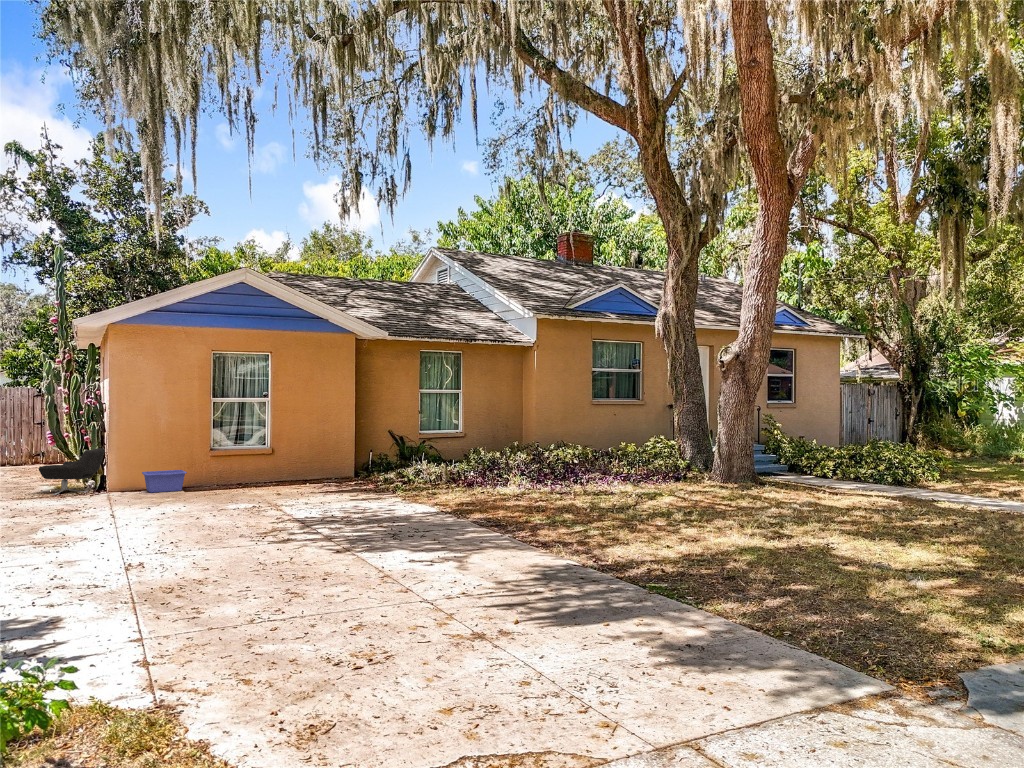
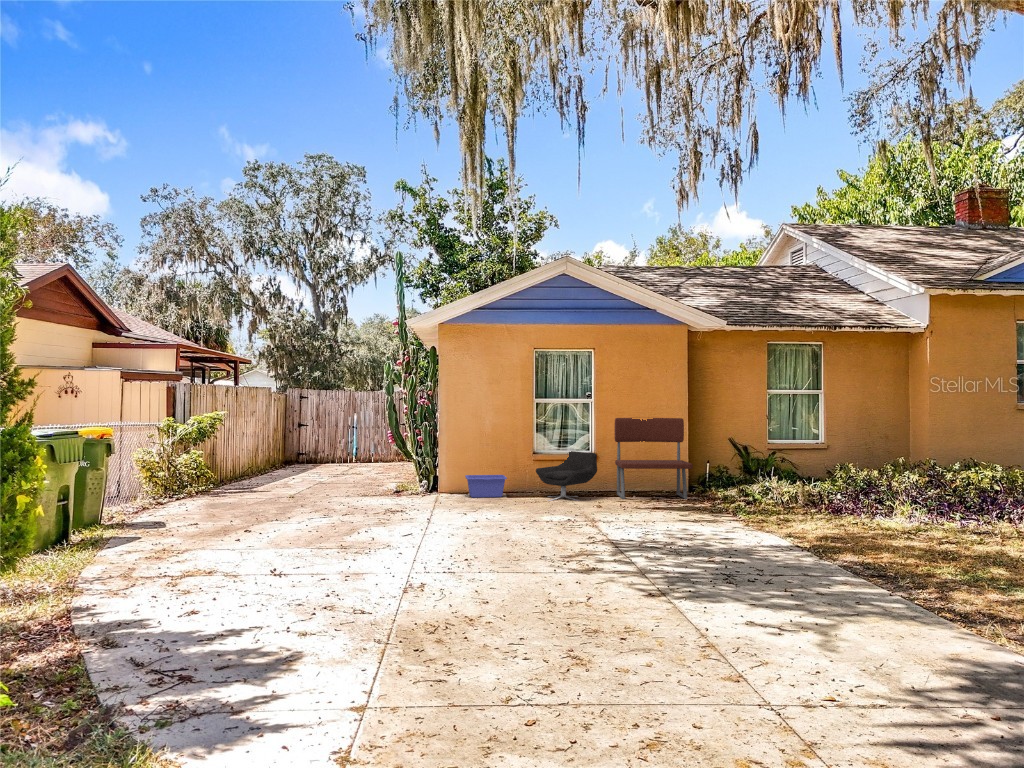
bench: none [290,414,359,486] -> present [614,418,693,499]
lounge chair: present [39,448,105,495] -> present [536,451,597,501]

